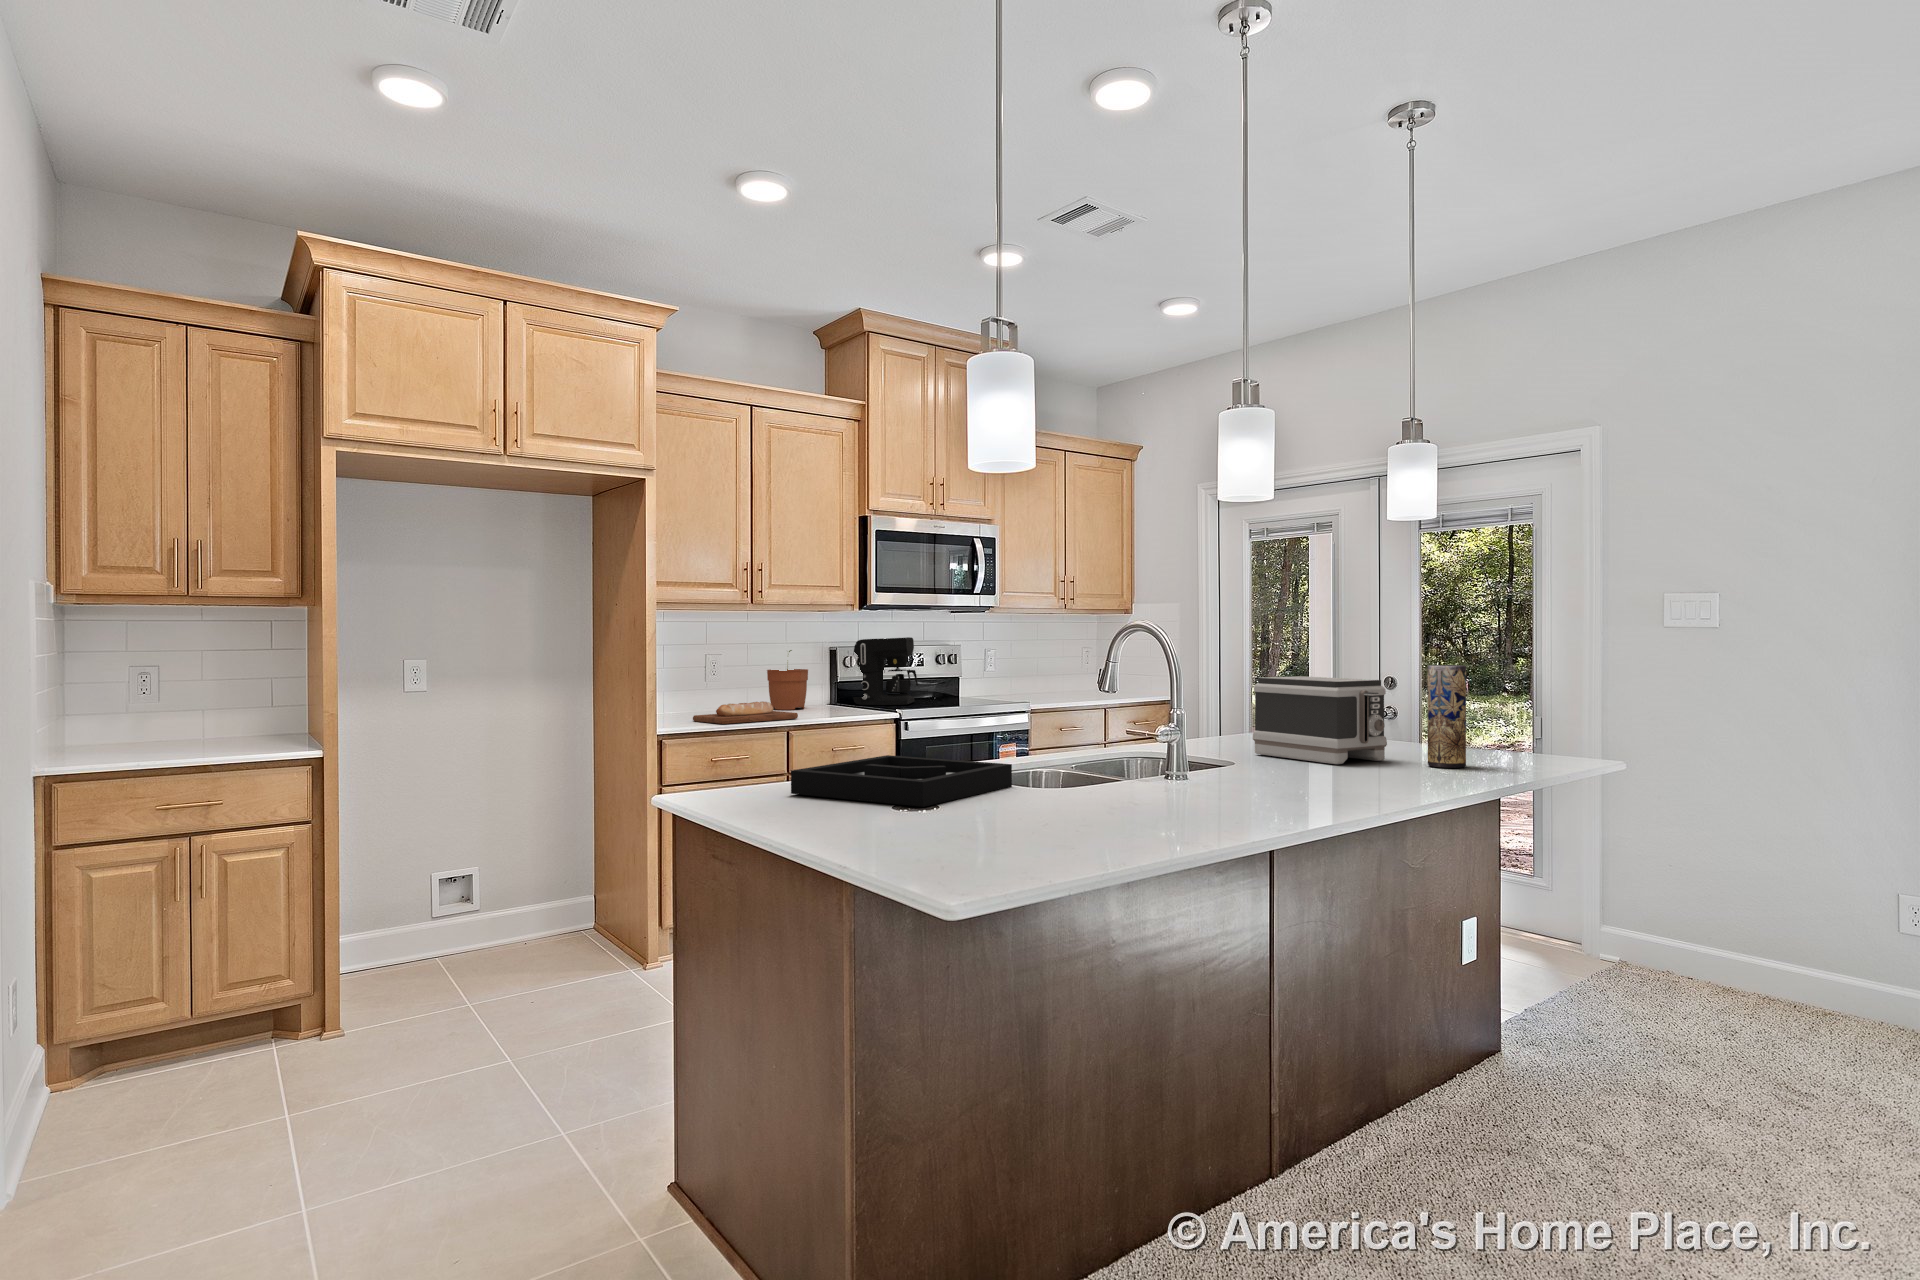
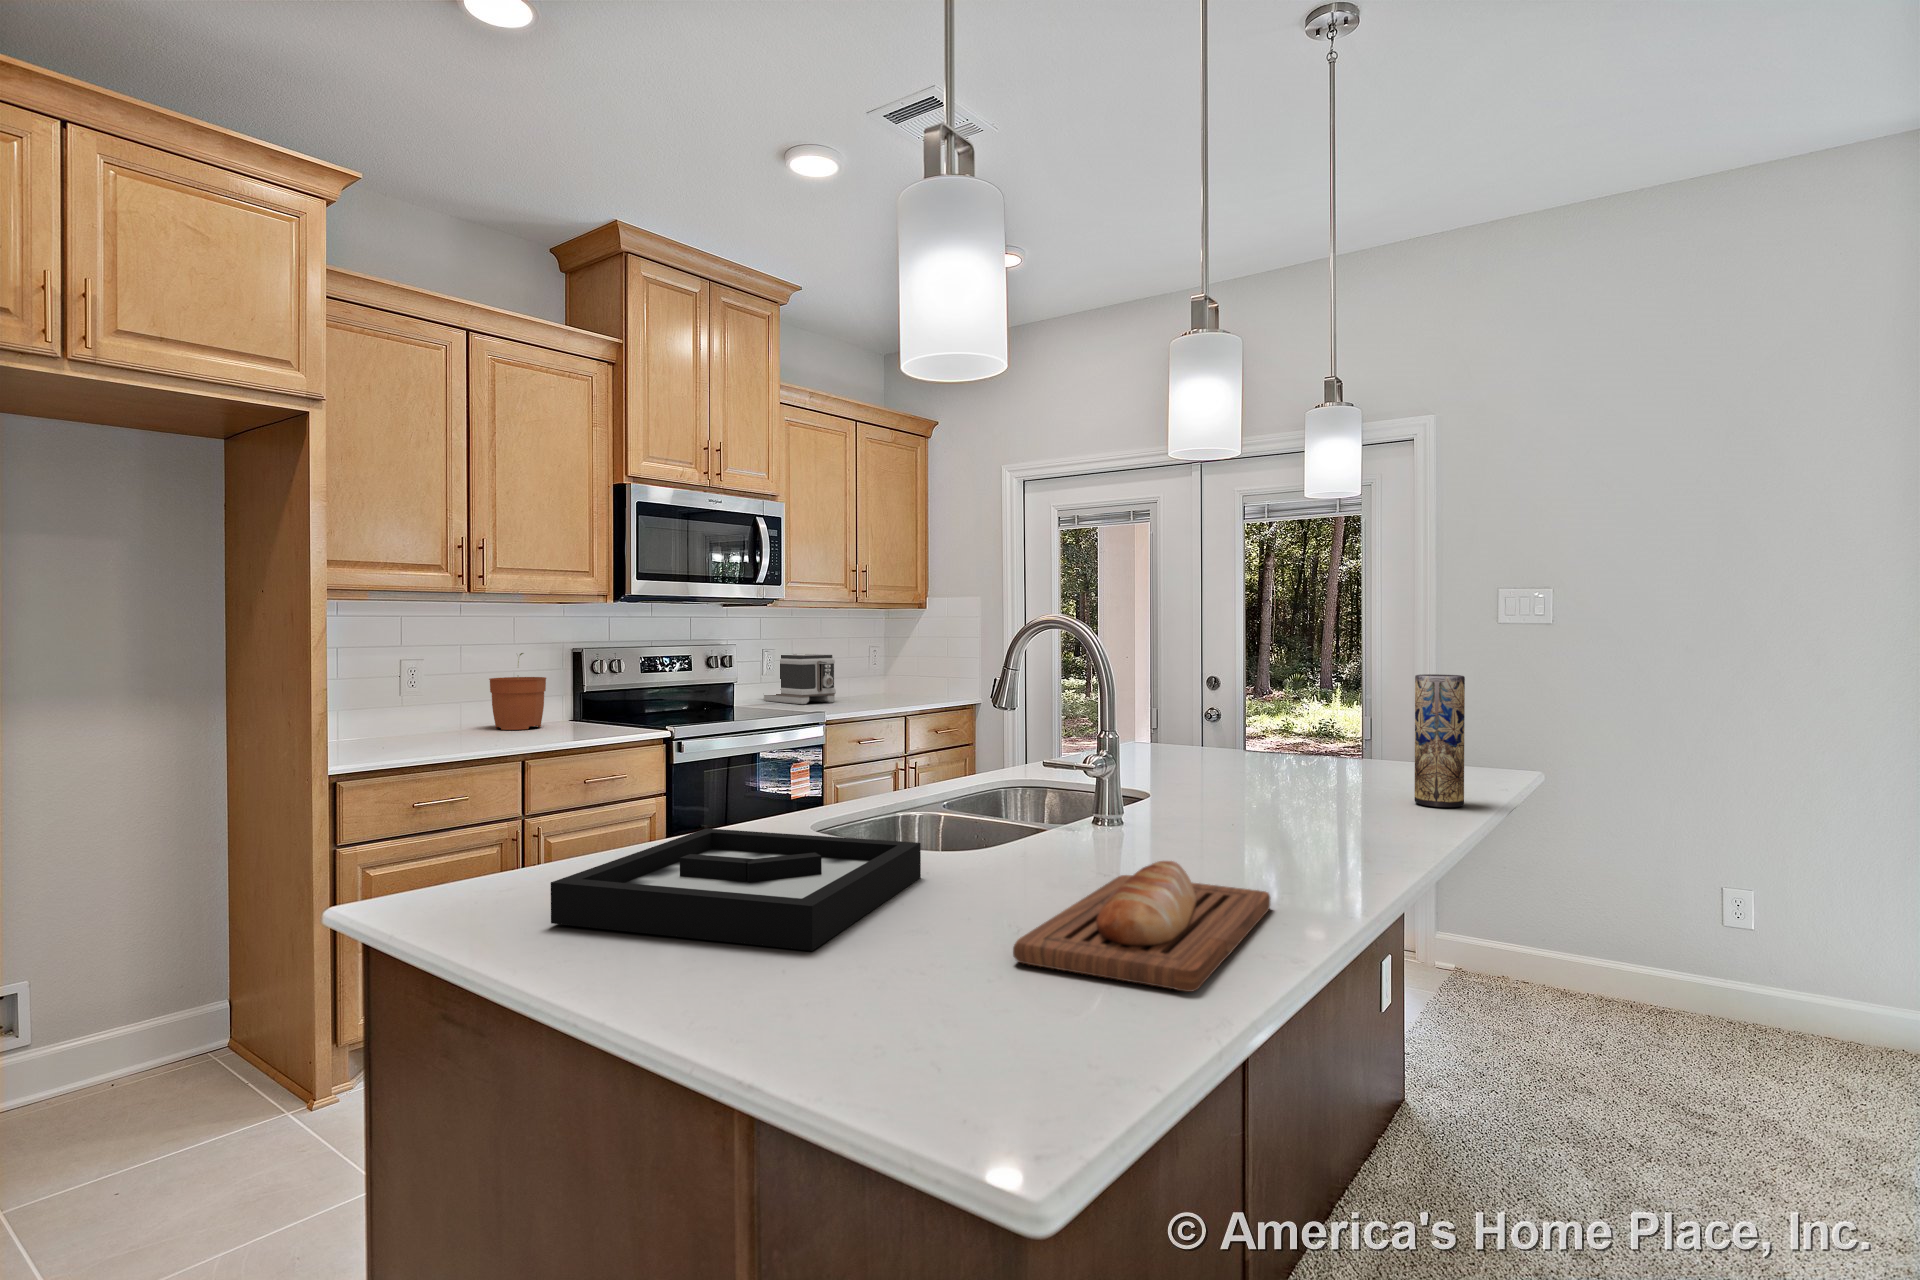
coffee maker: present [853,637,918,705] -> none [604,636,687,720]
toaster: present [1253,676,1387,764] -> present [764,654,836,704]
bread loaf: present [693,702,798,724] -> present [1013,861,1270,992]

